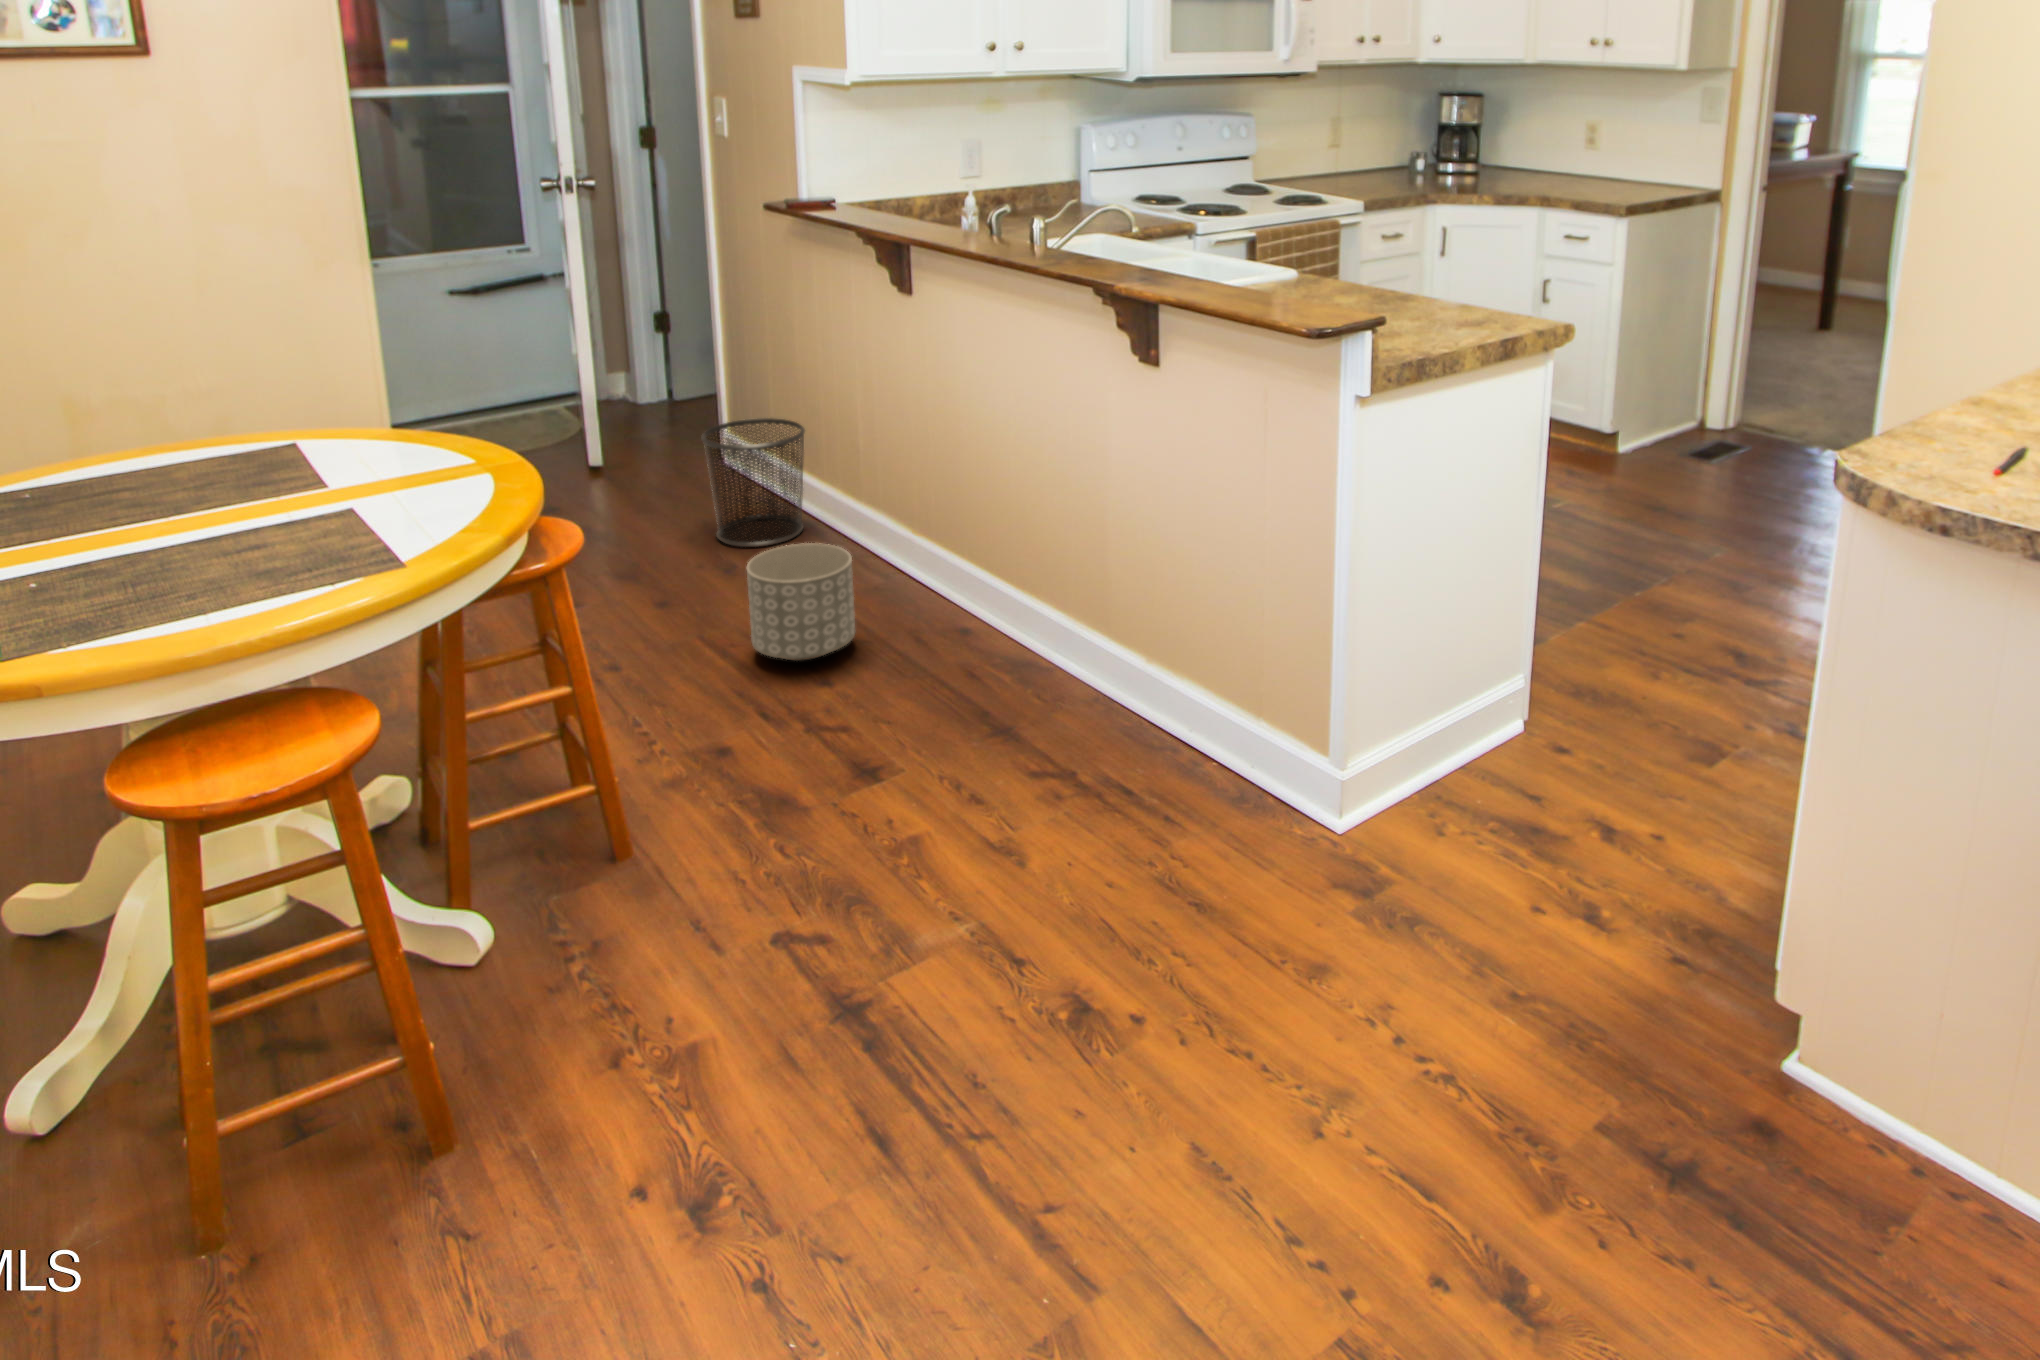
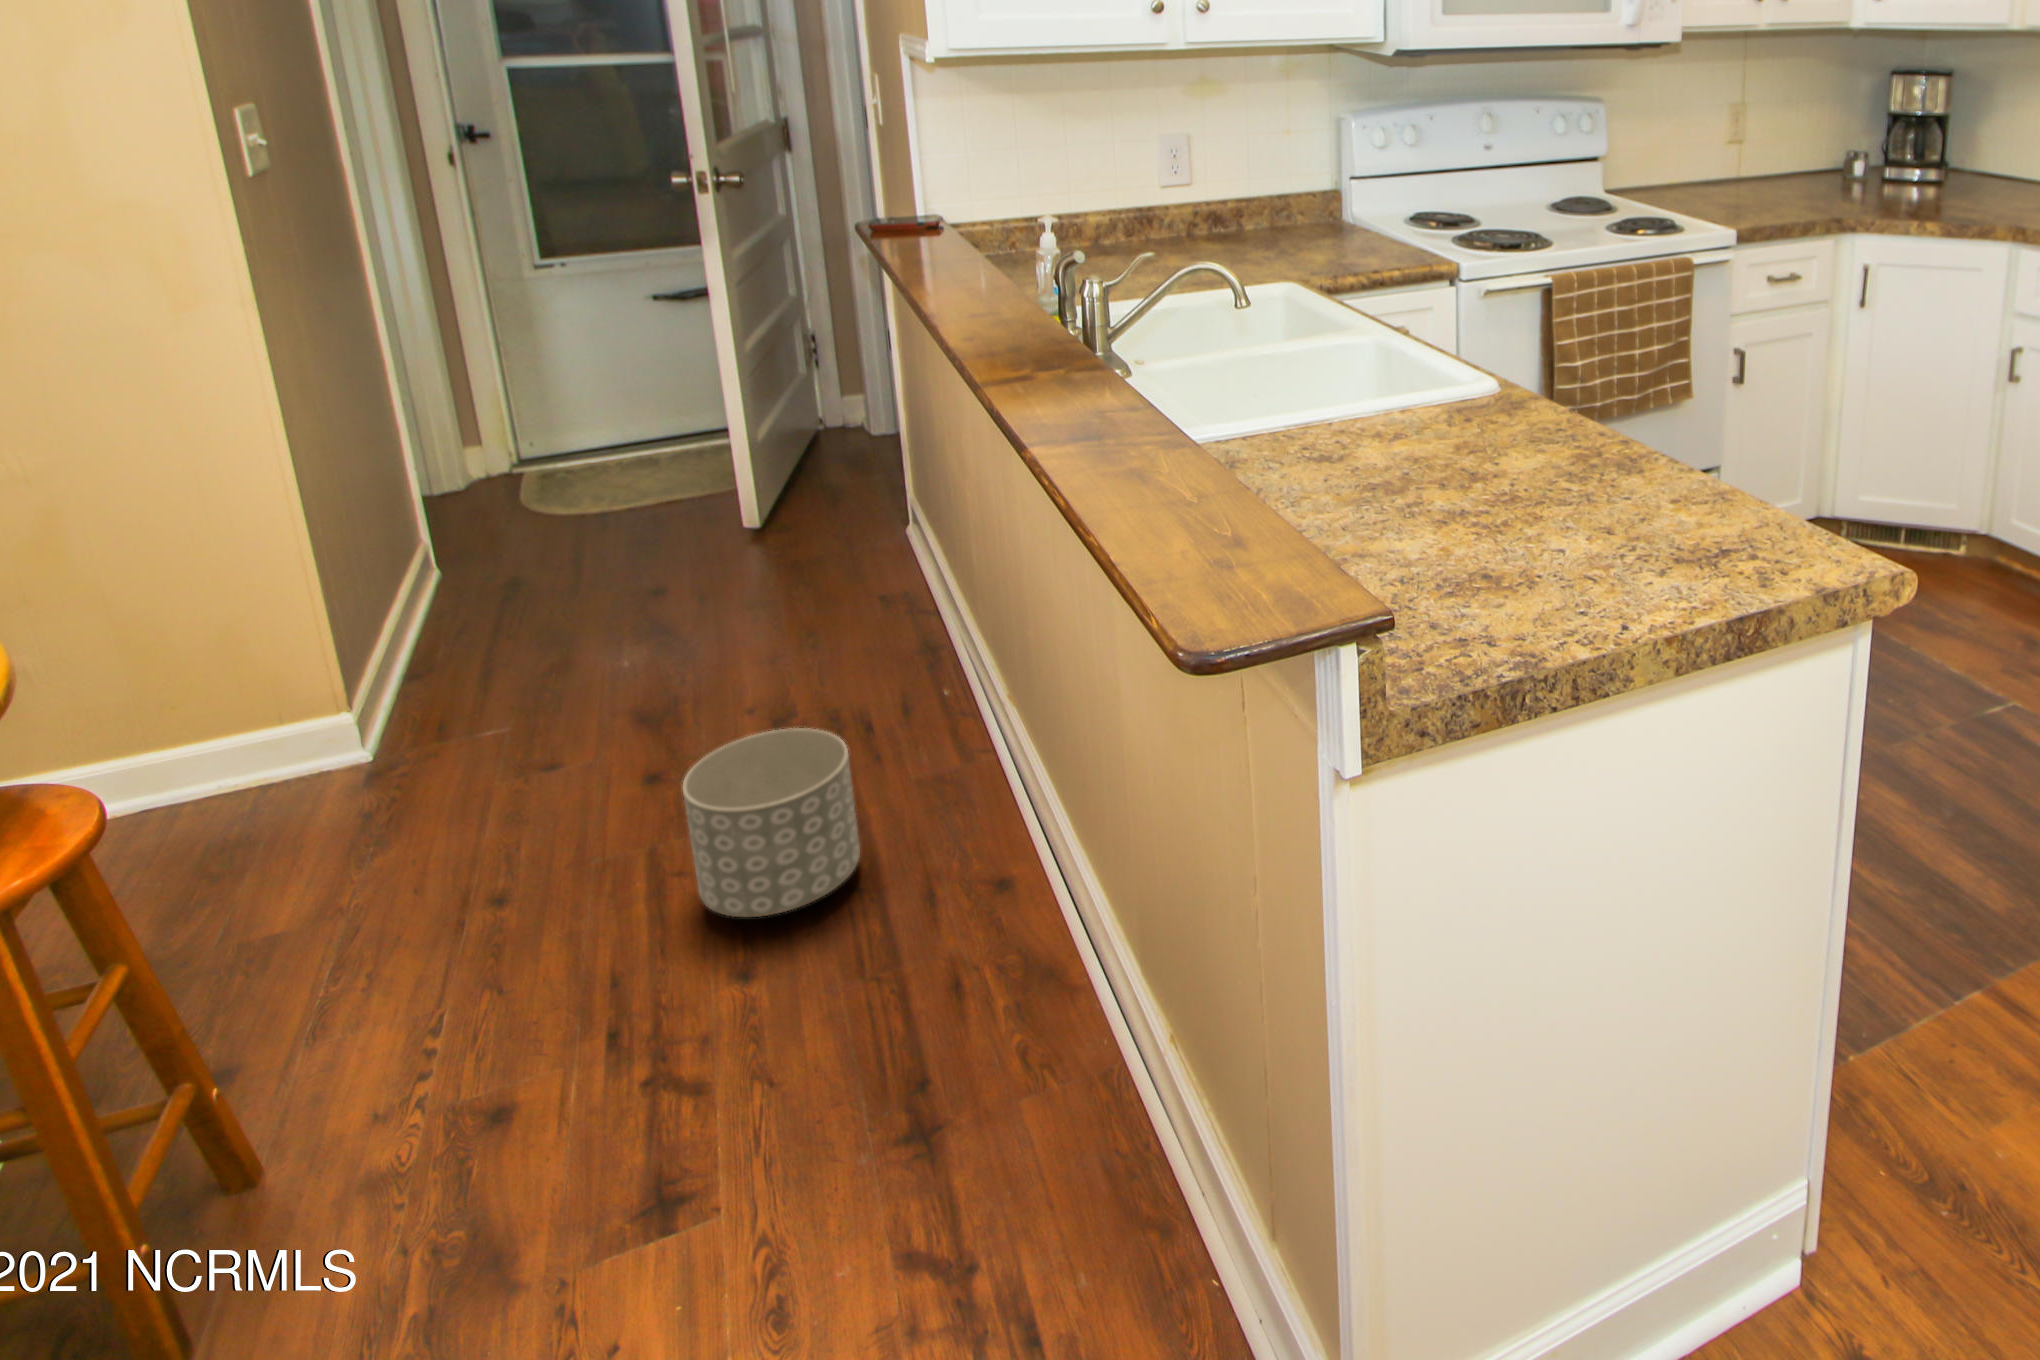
waste bin: present [701,418,805,547] -> none [789,500,935,678]

